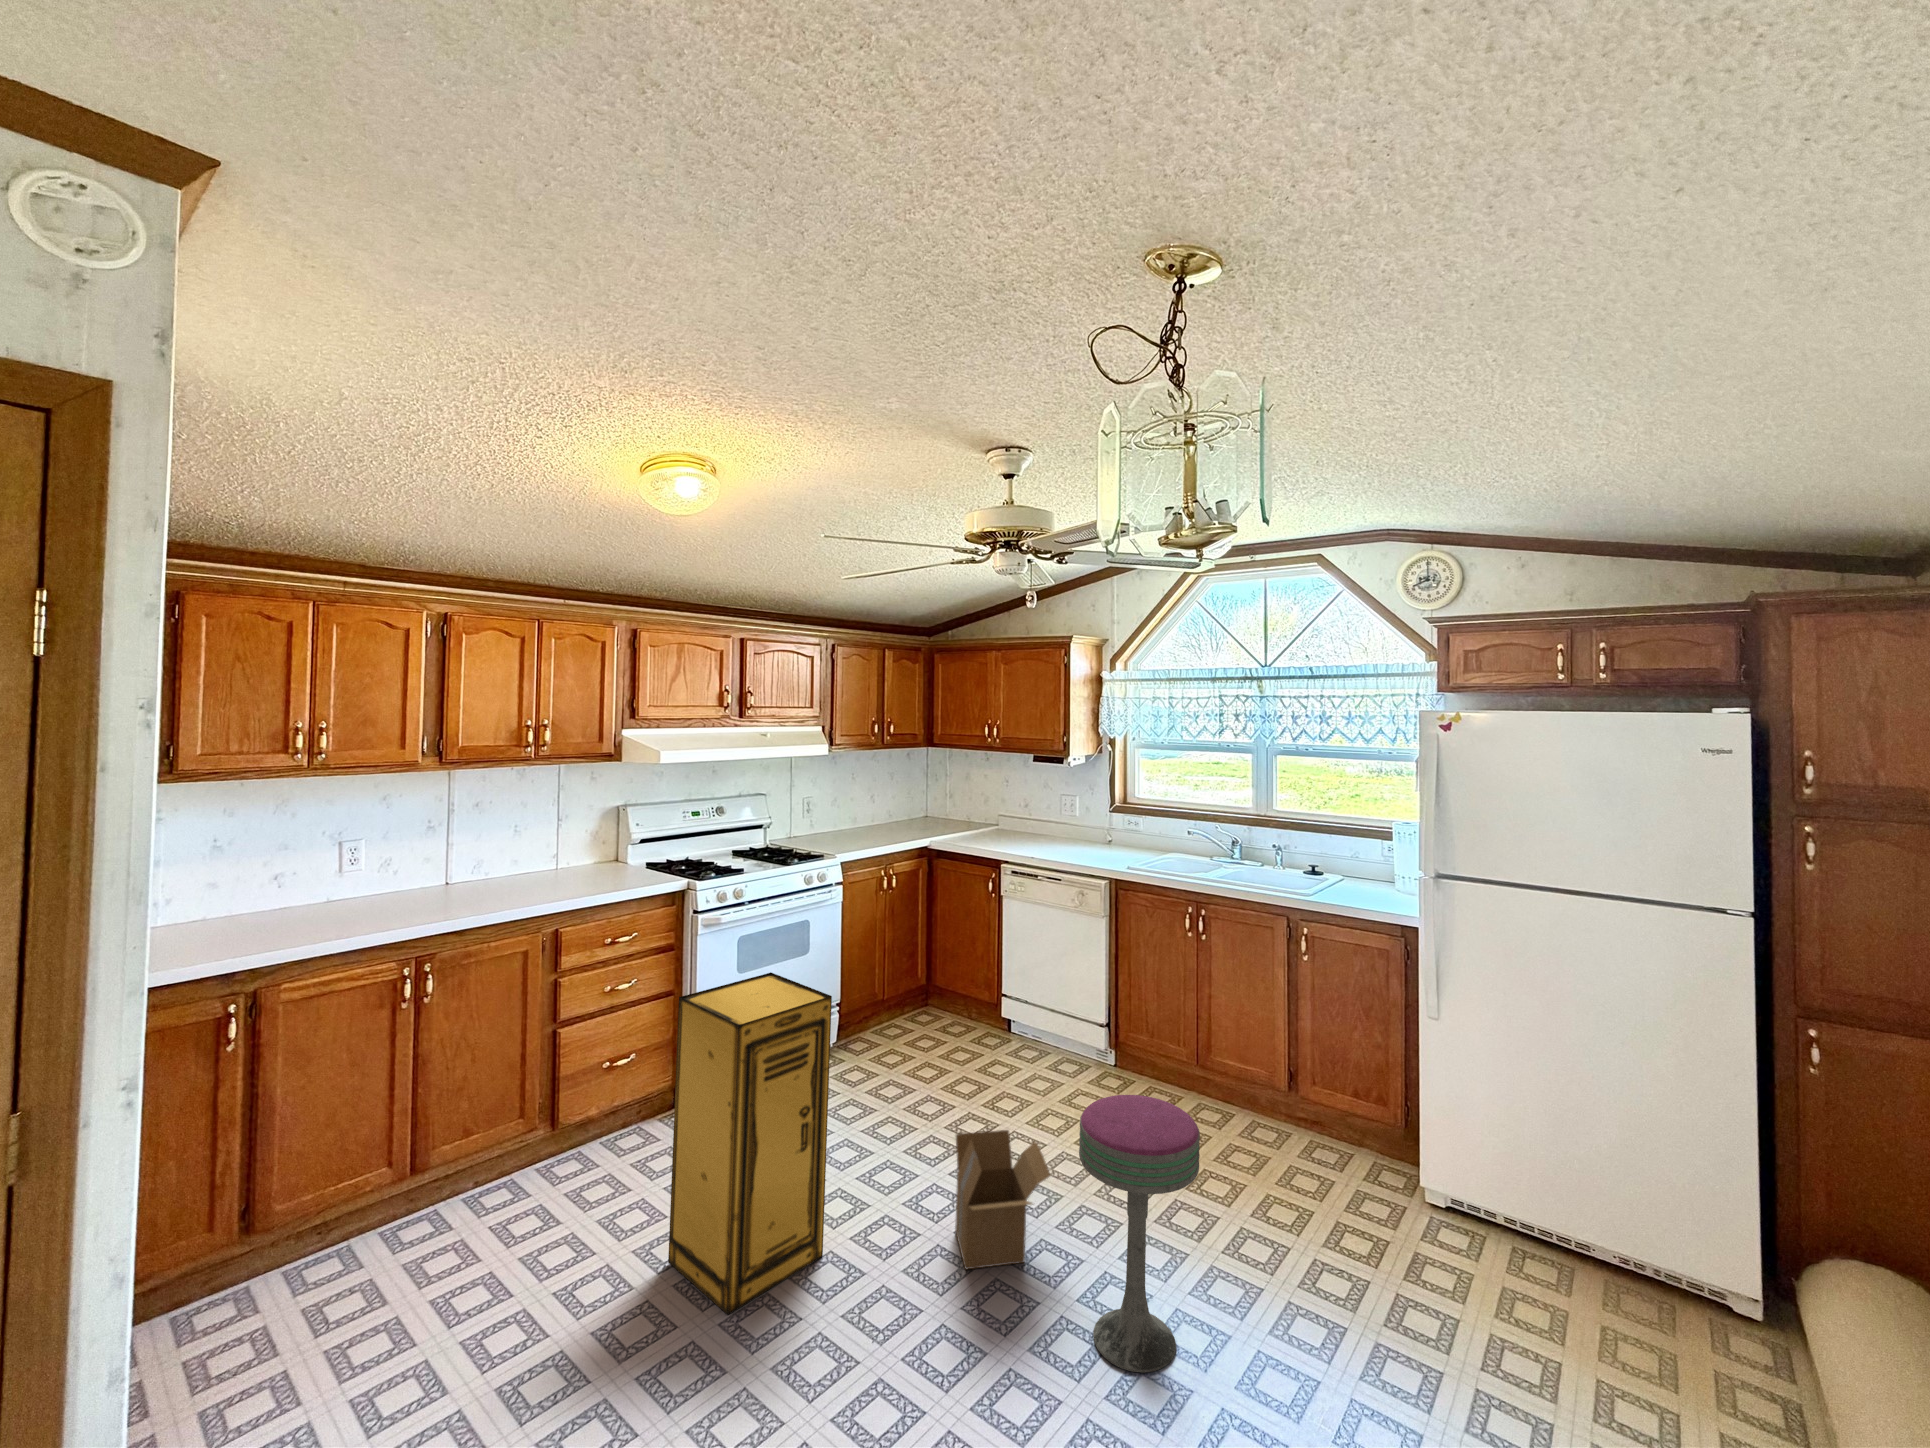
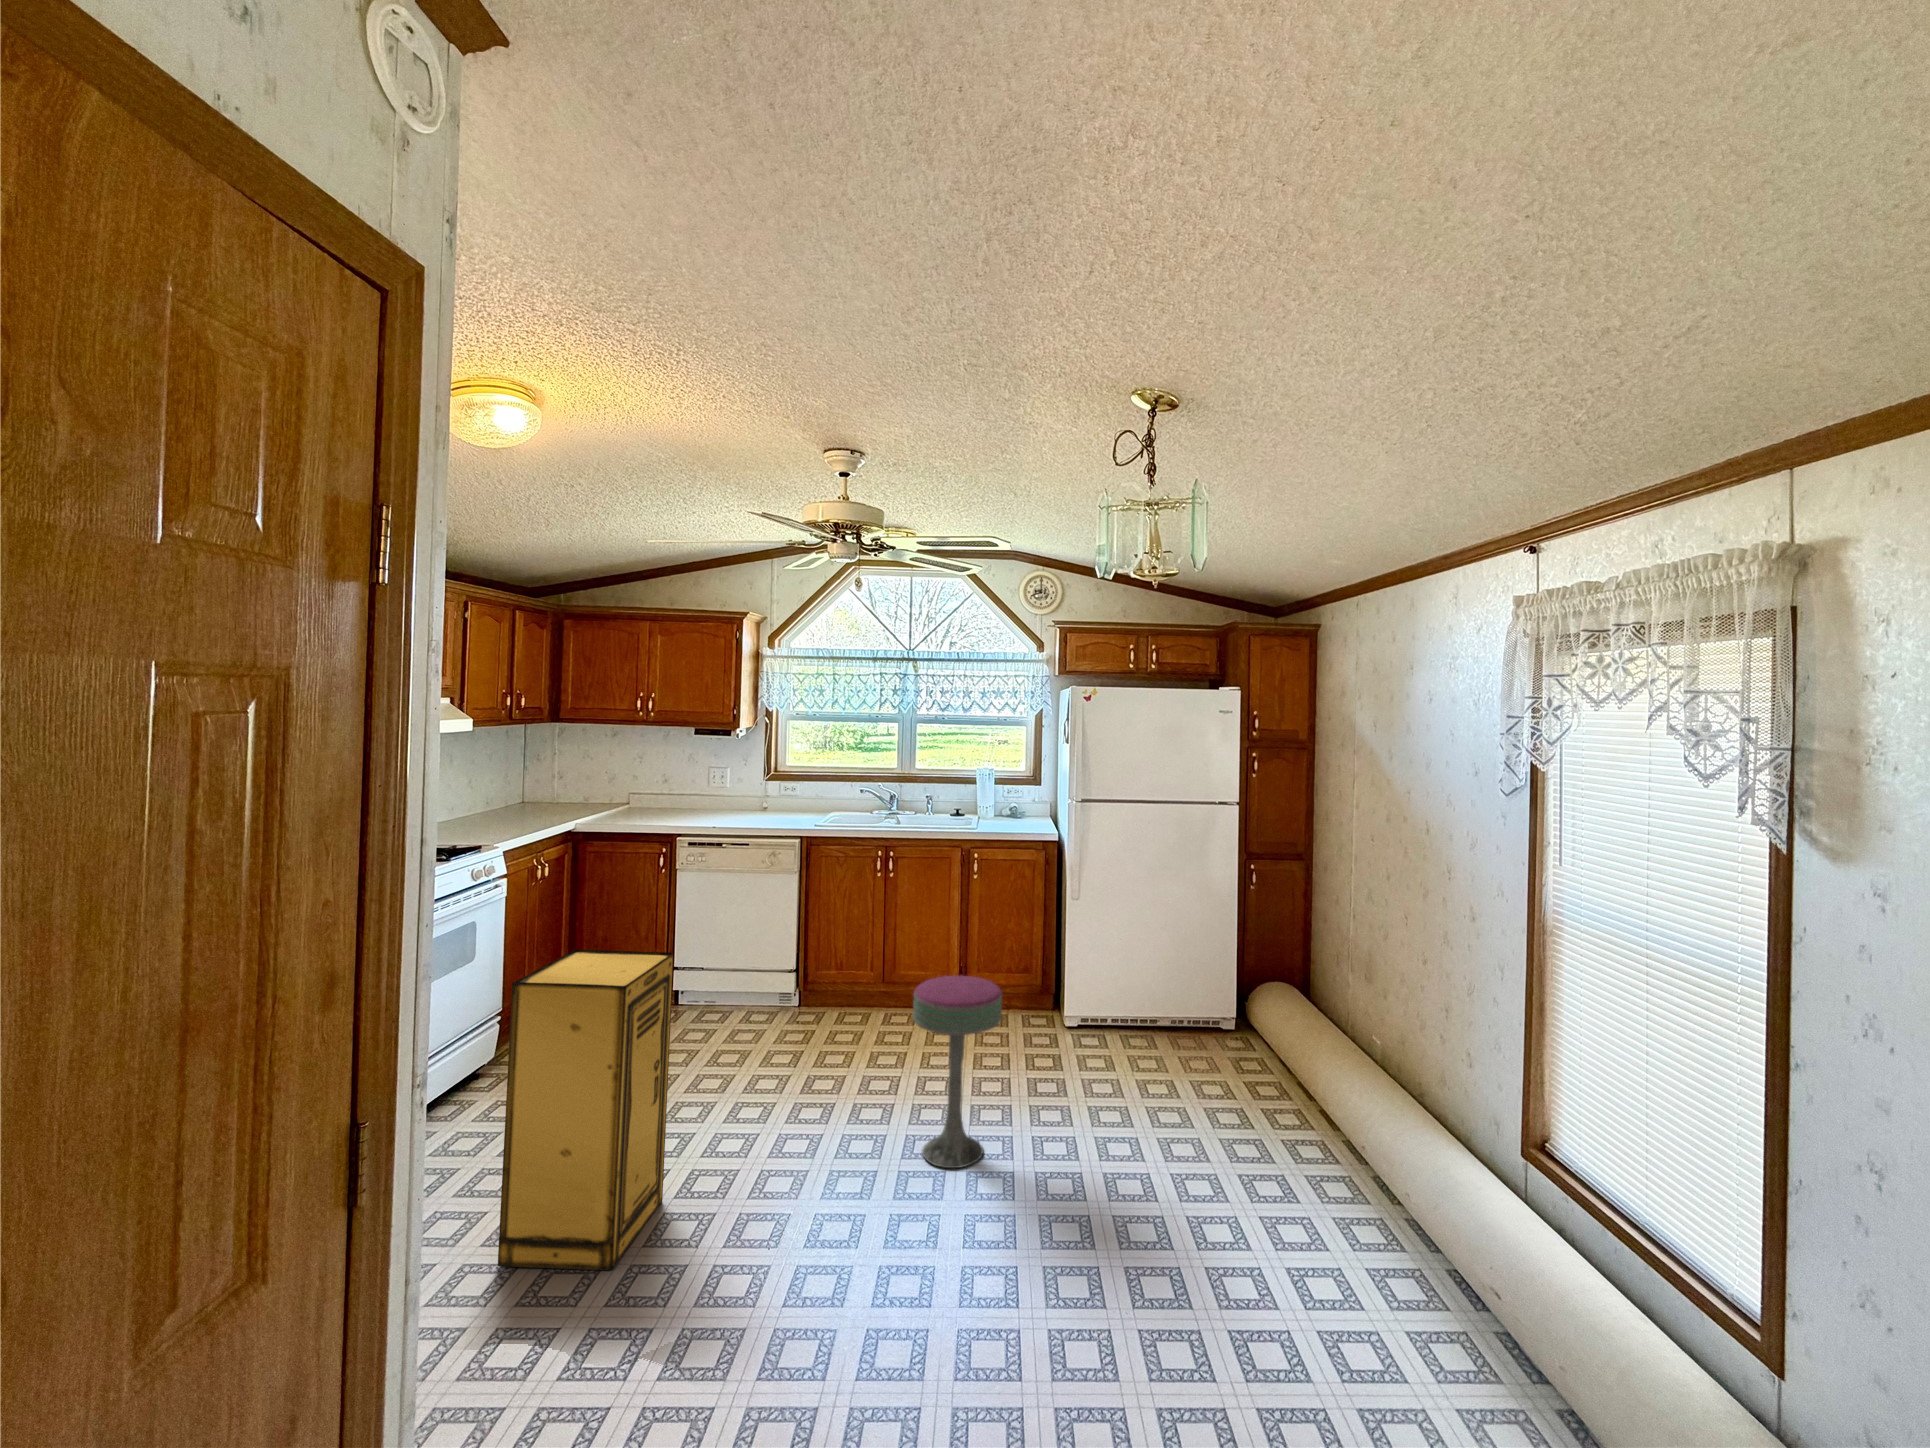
cardboard box: present [955,1130,1050,1269] -> none [761,1047,861,1162]

